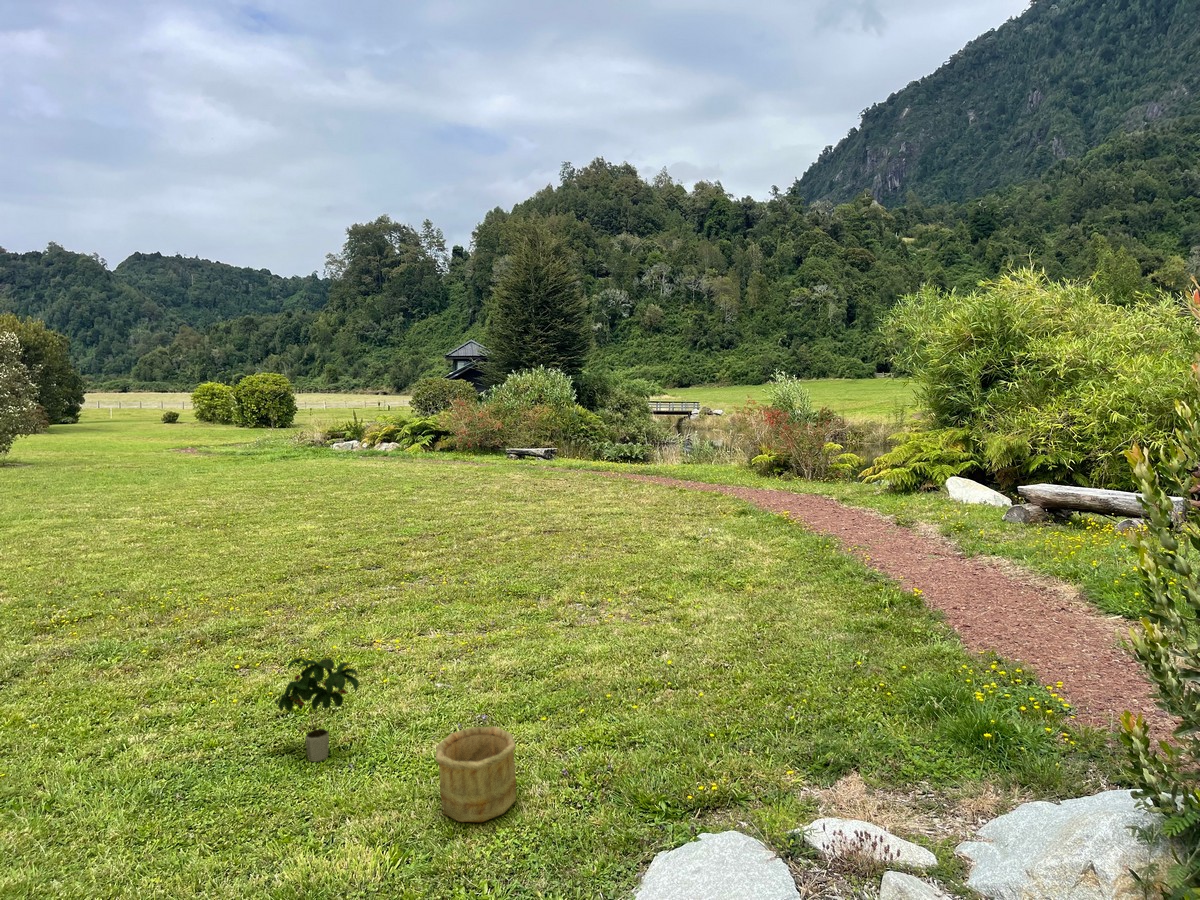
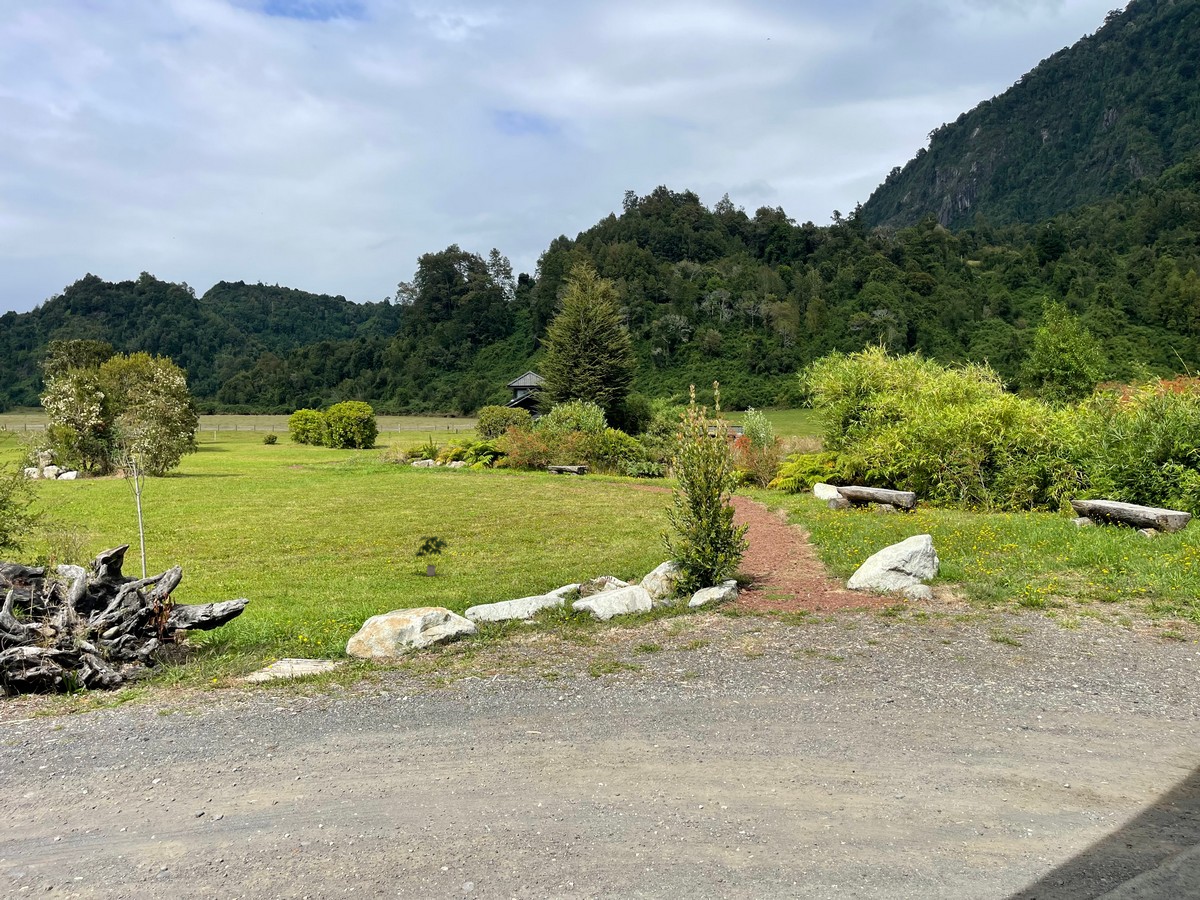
wooden bucket: present [436,727,516,822] -> none [475,558,504,585]

